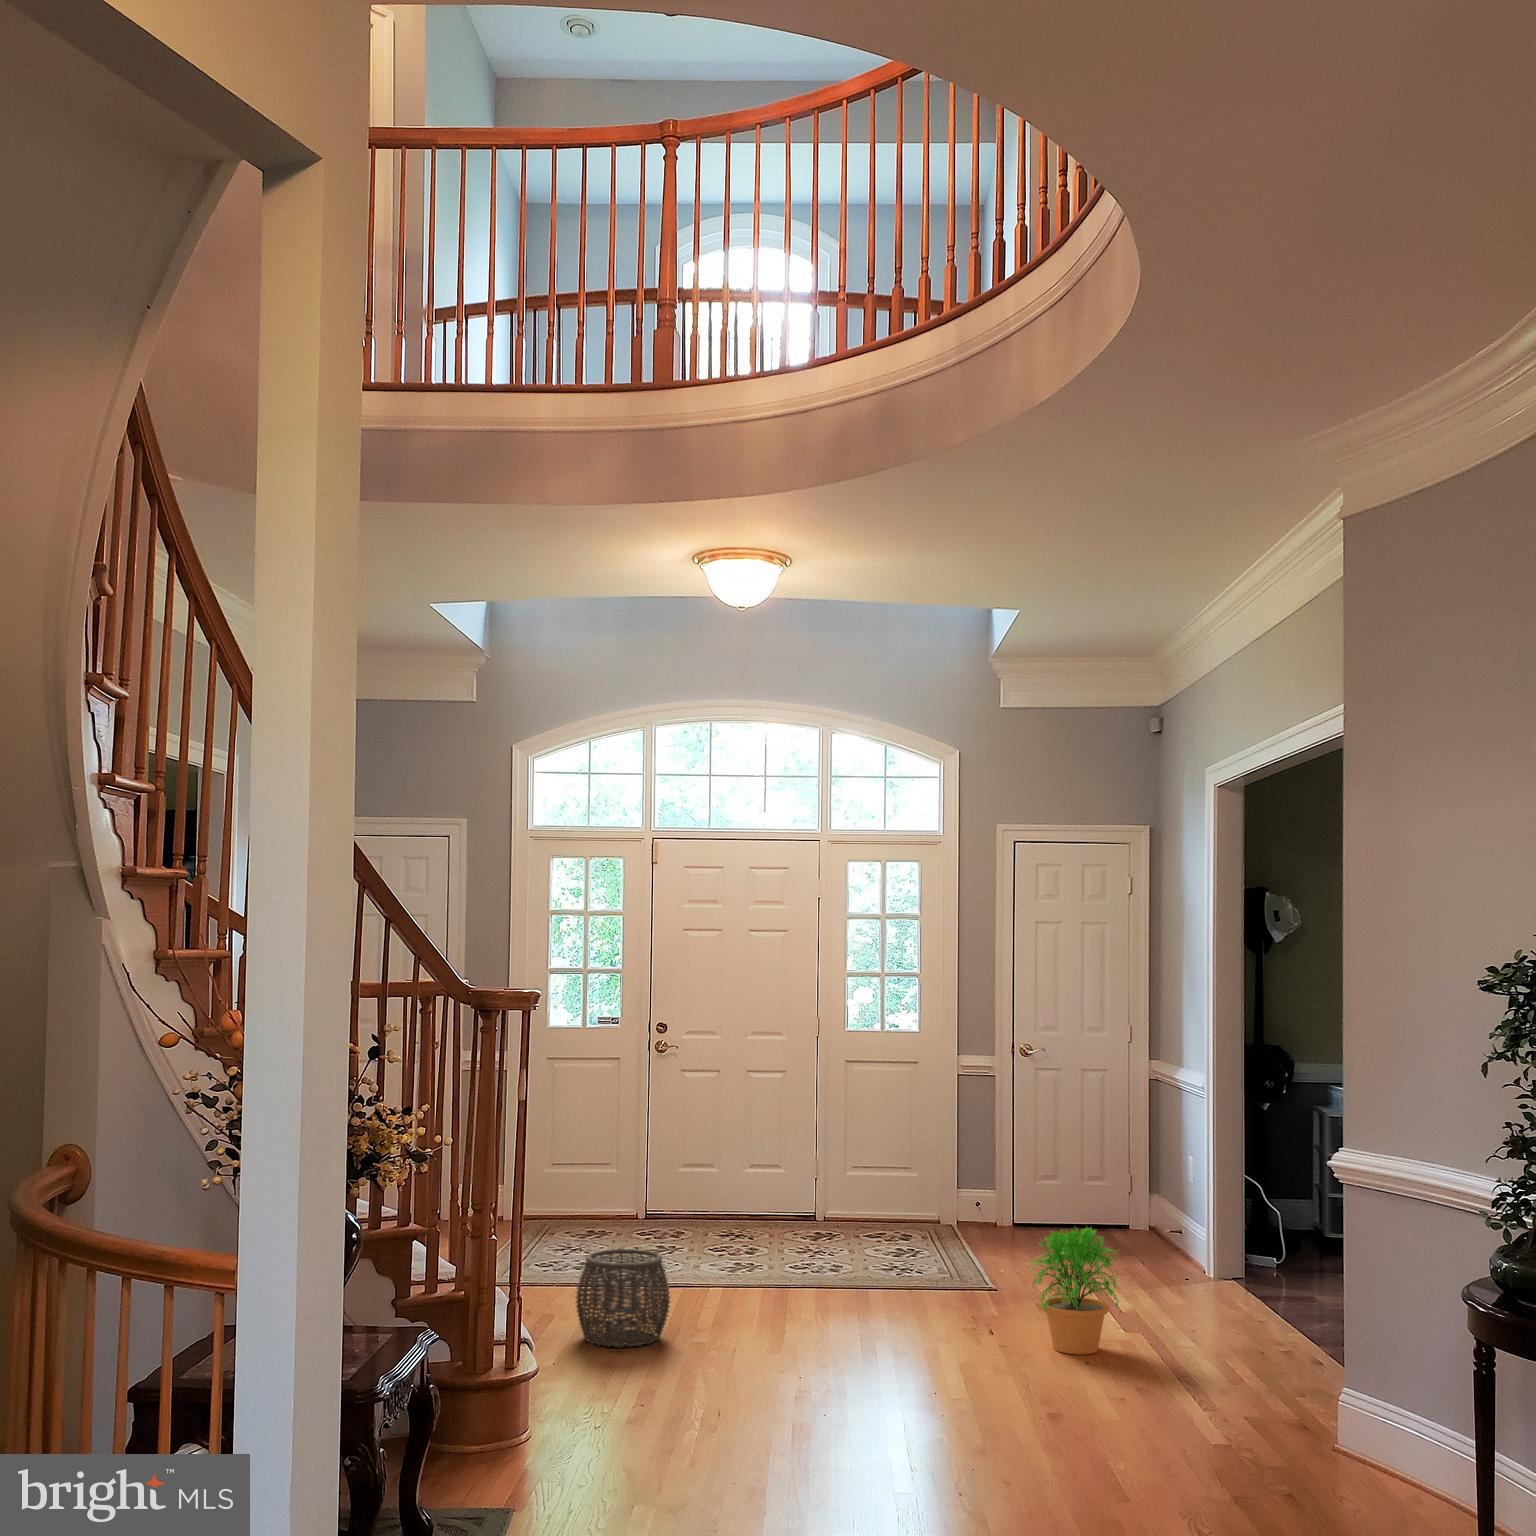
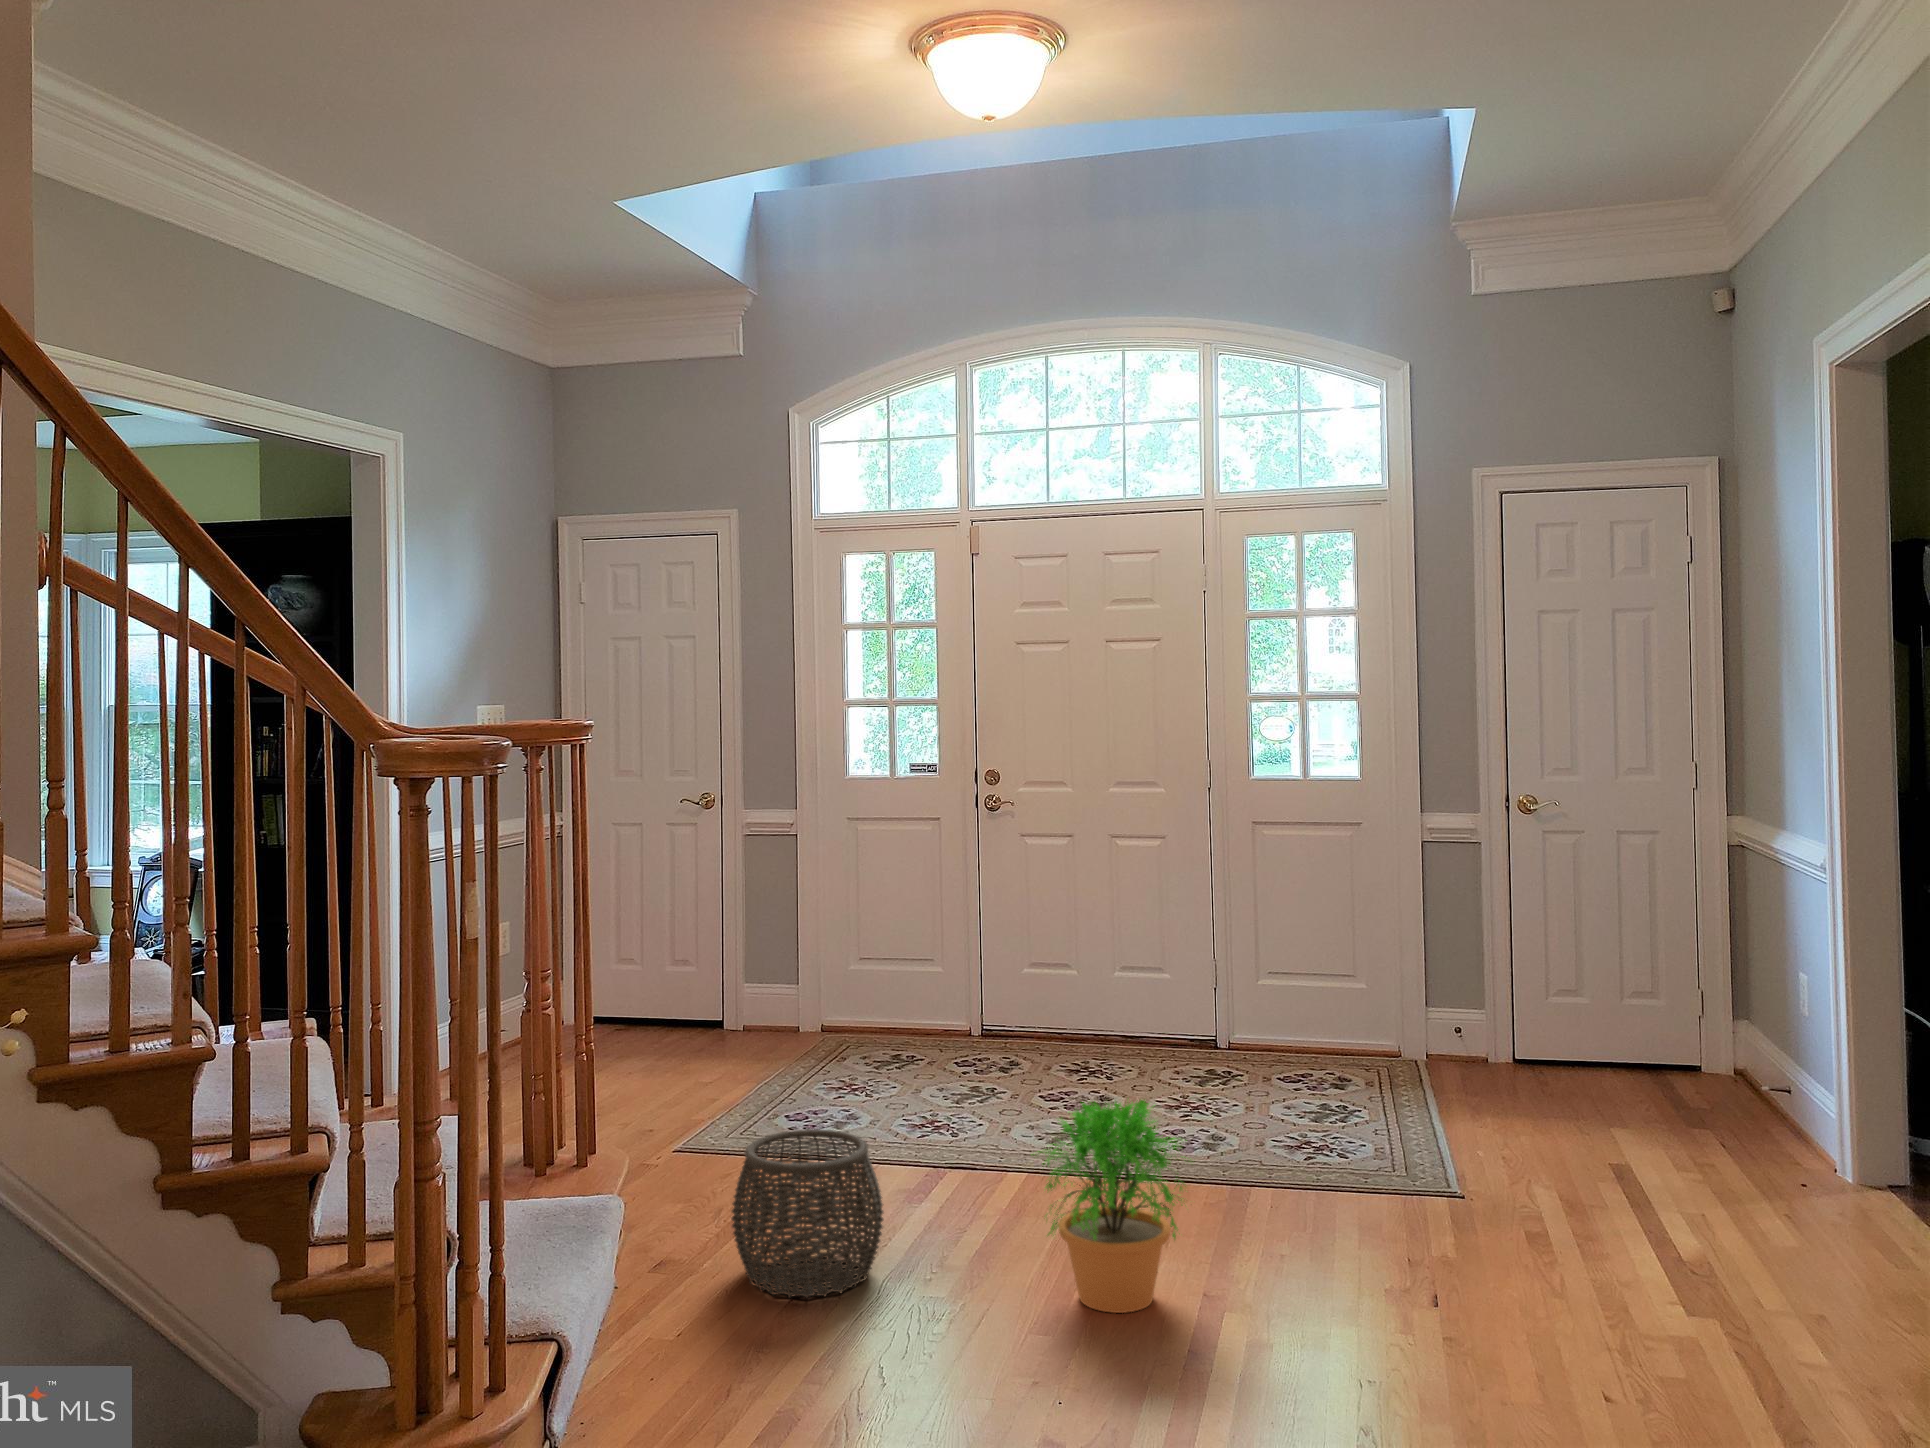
potted plant: present [1030,1227,1120,1354] -> present [1045,1100,1188,1313]

